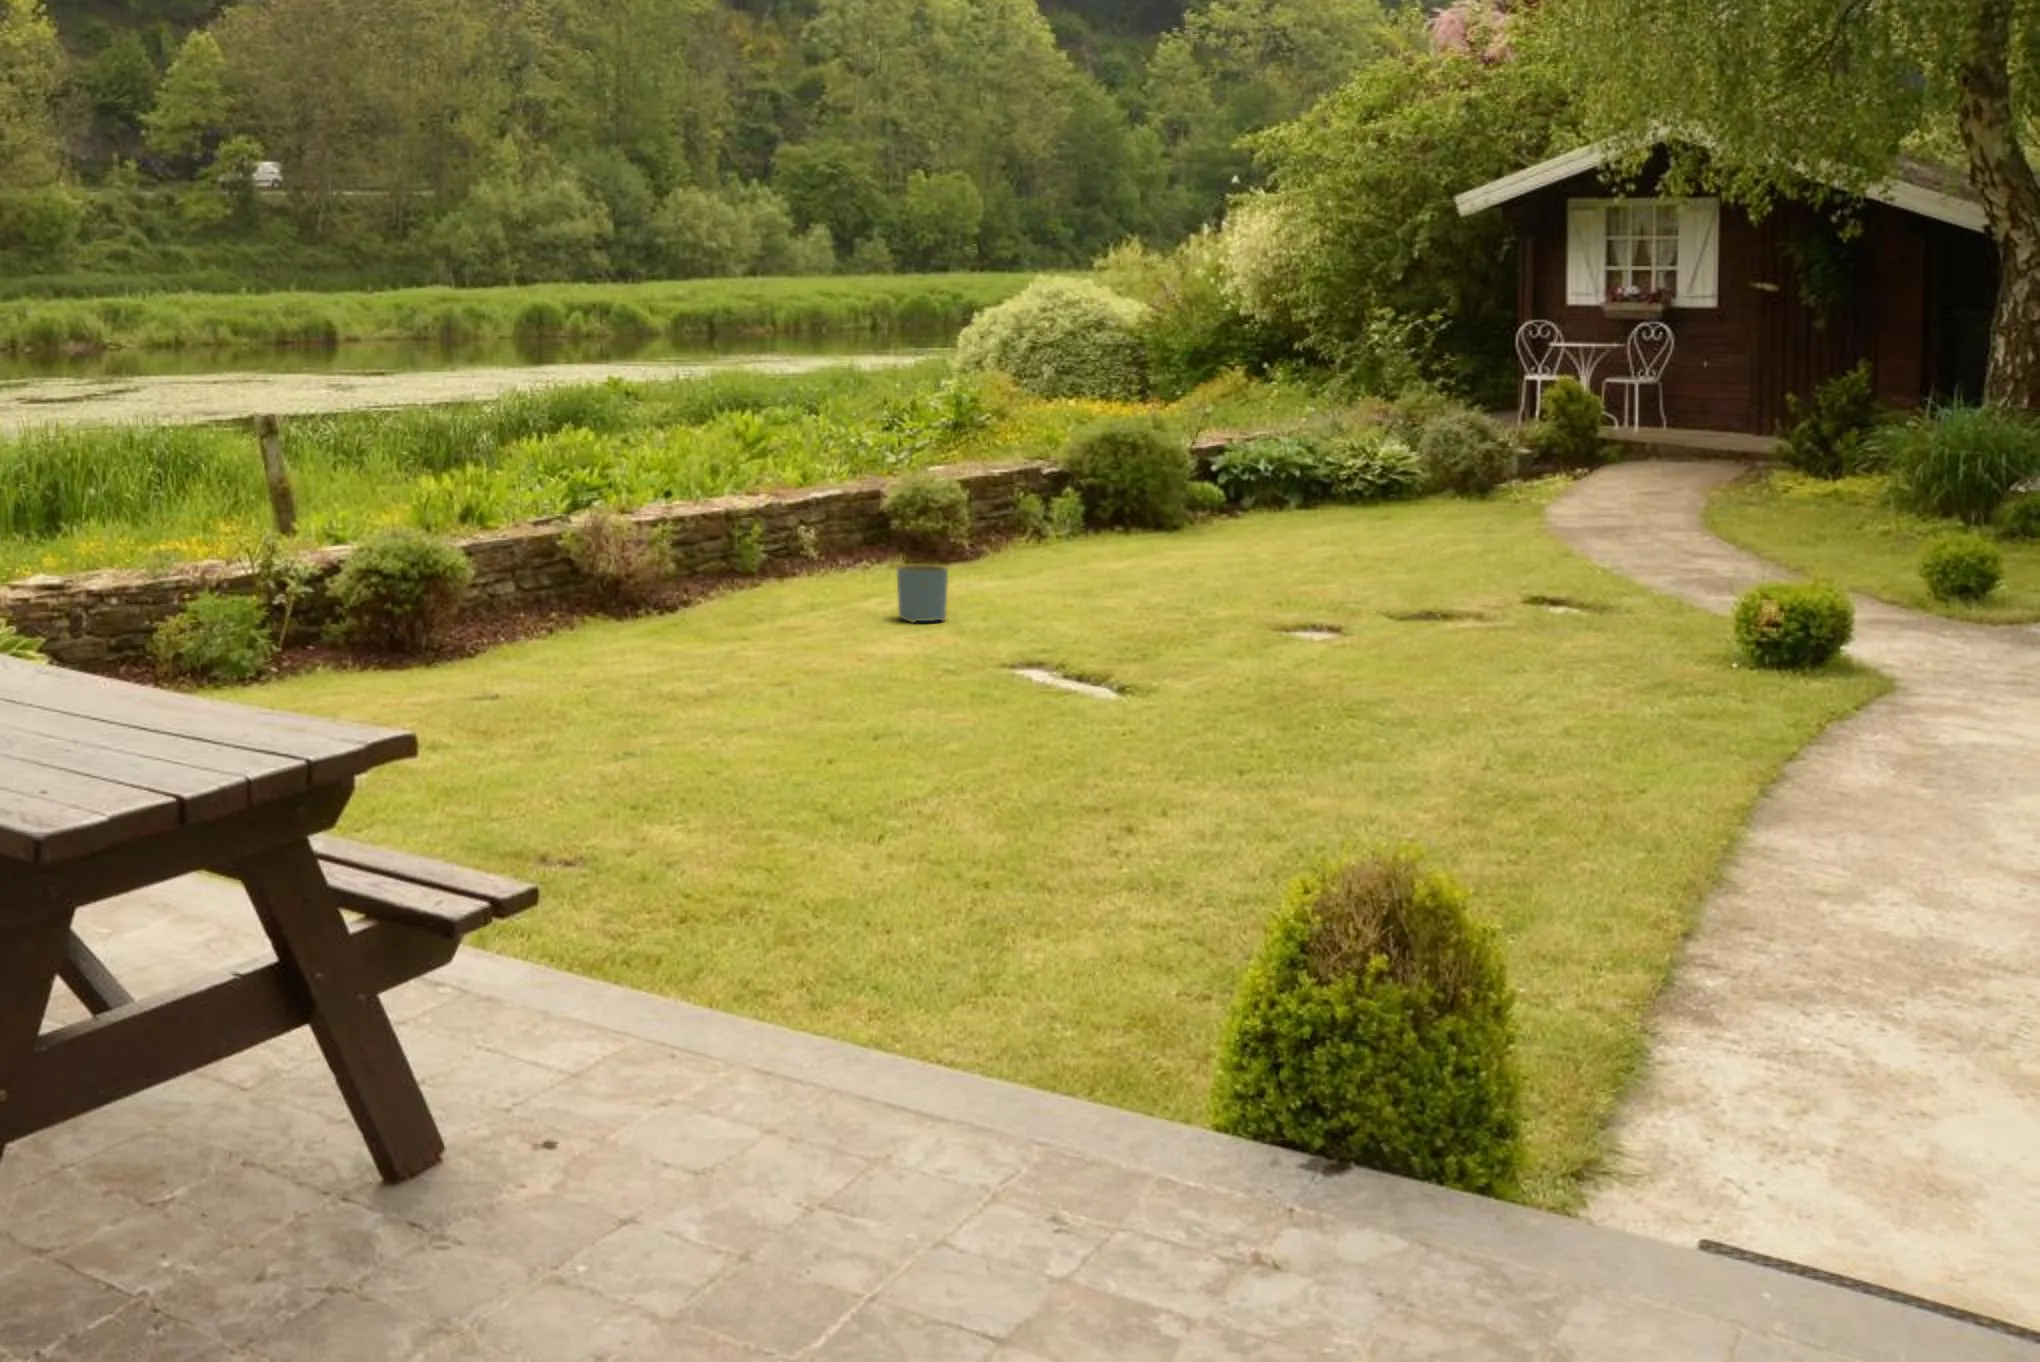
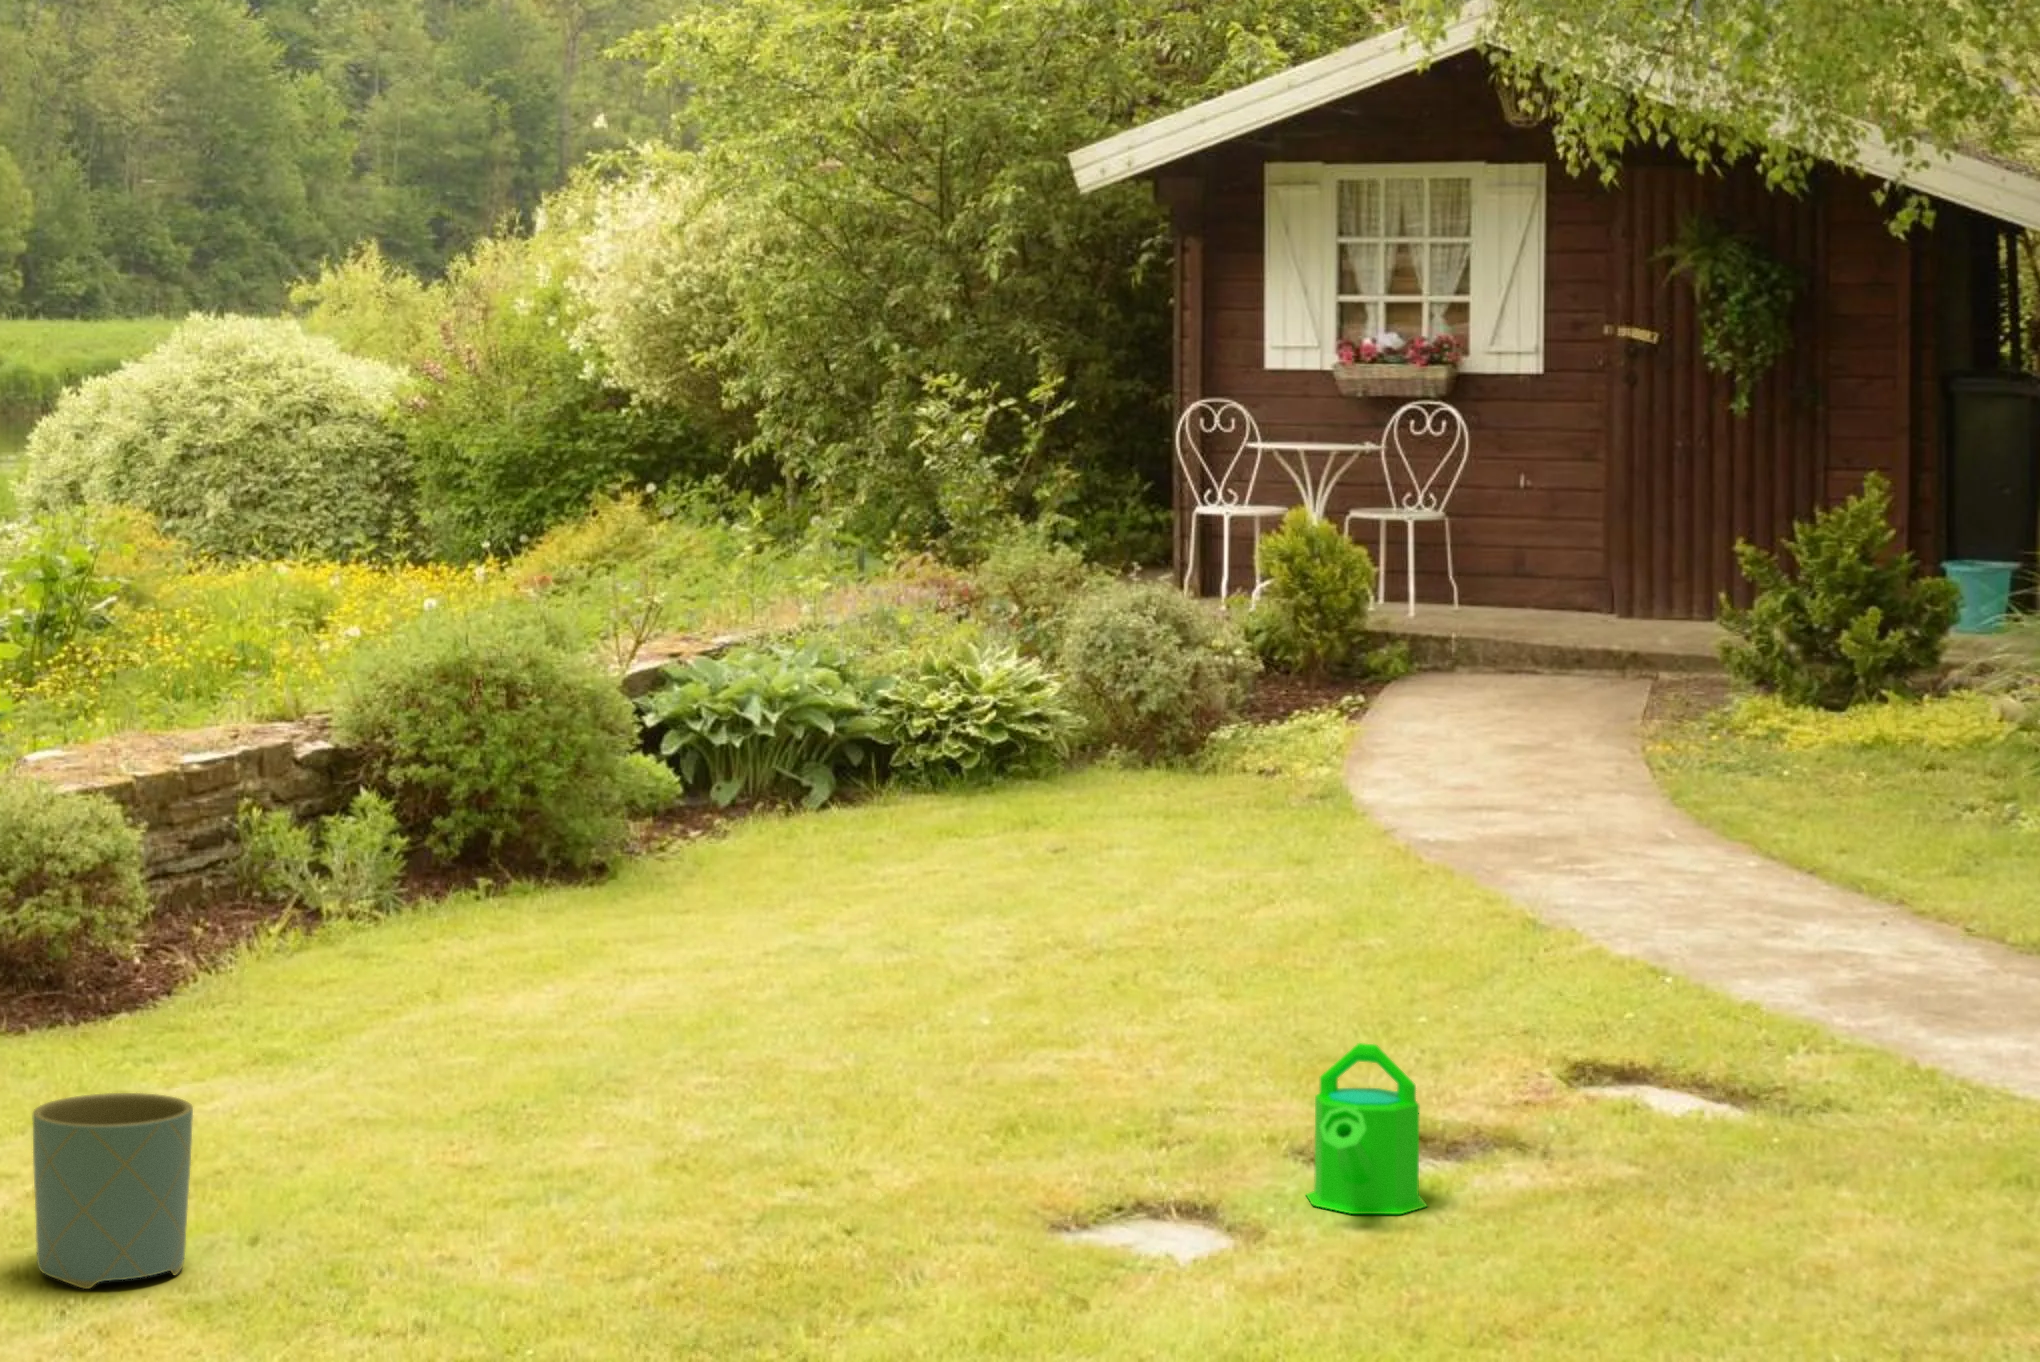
watering can: none [1360,574,1411,636] -> present [1306,1043,1427,1214]

